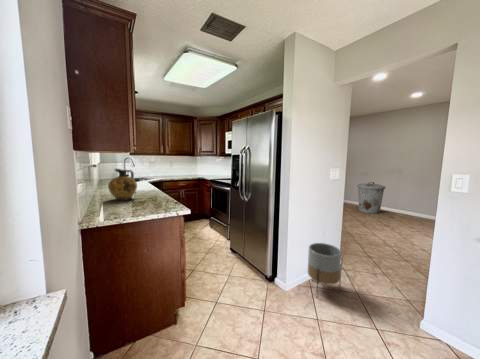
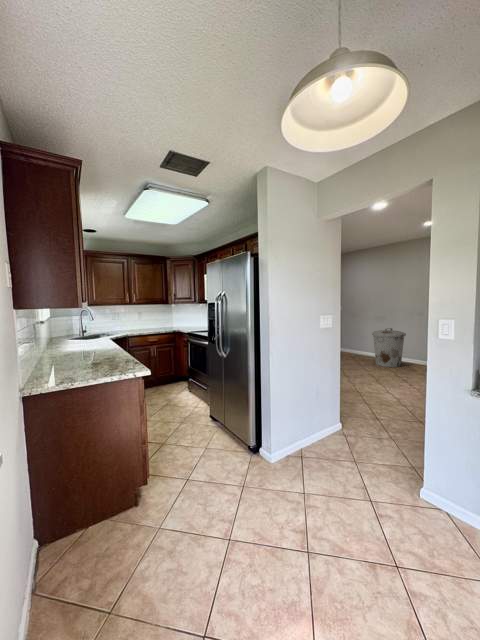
ceramic jug: present [108,169,137,200] -> none [56,325,91,363]
planter: present [308,243,342,294] -> none [297,404,335,470]

